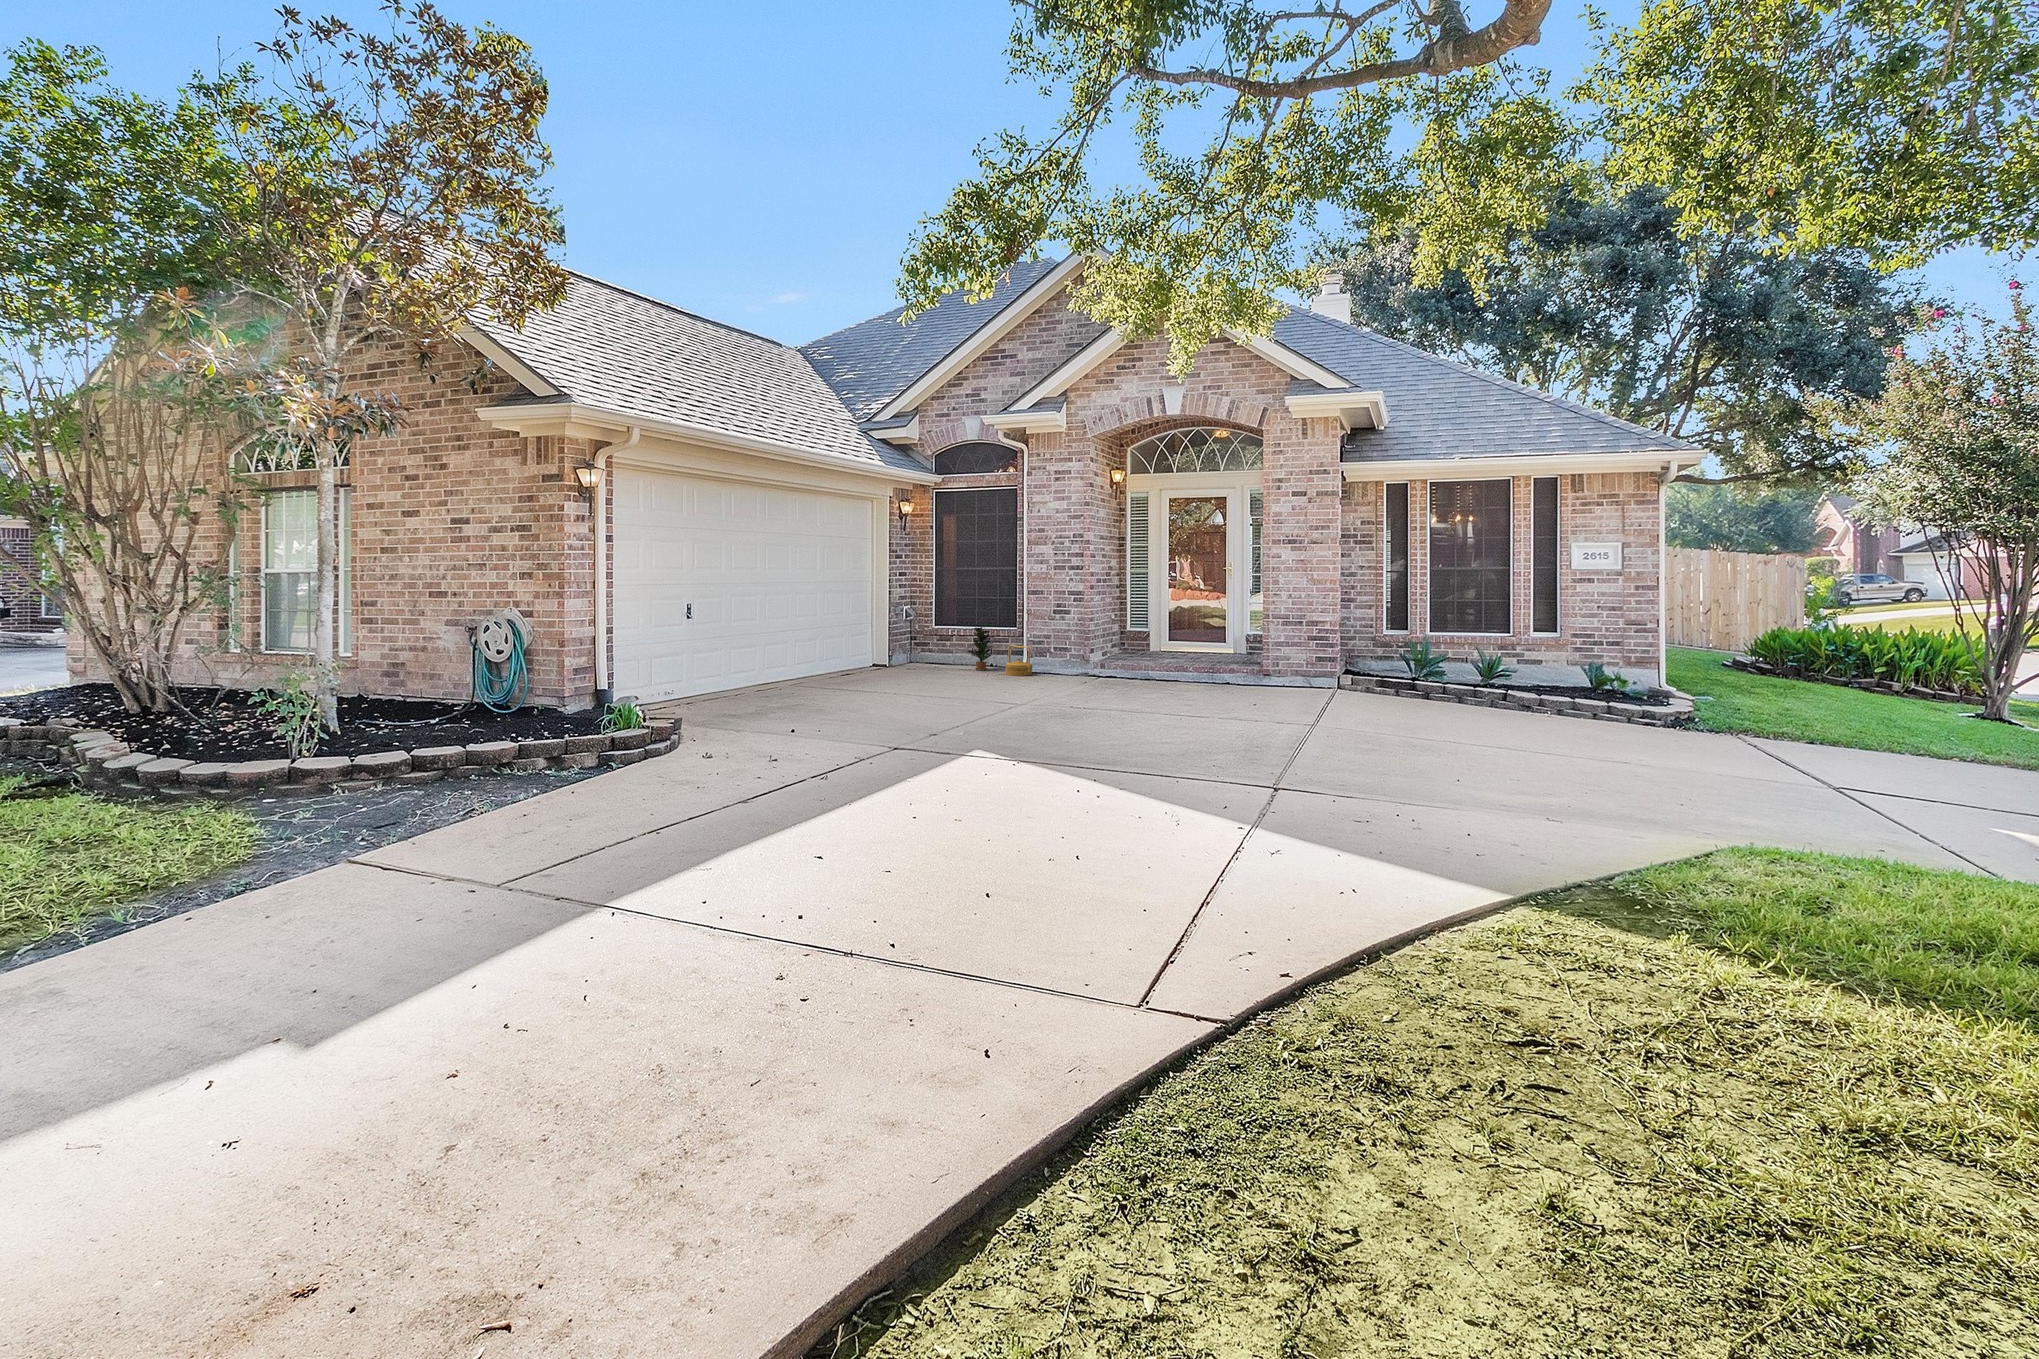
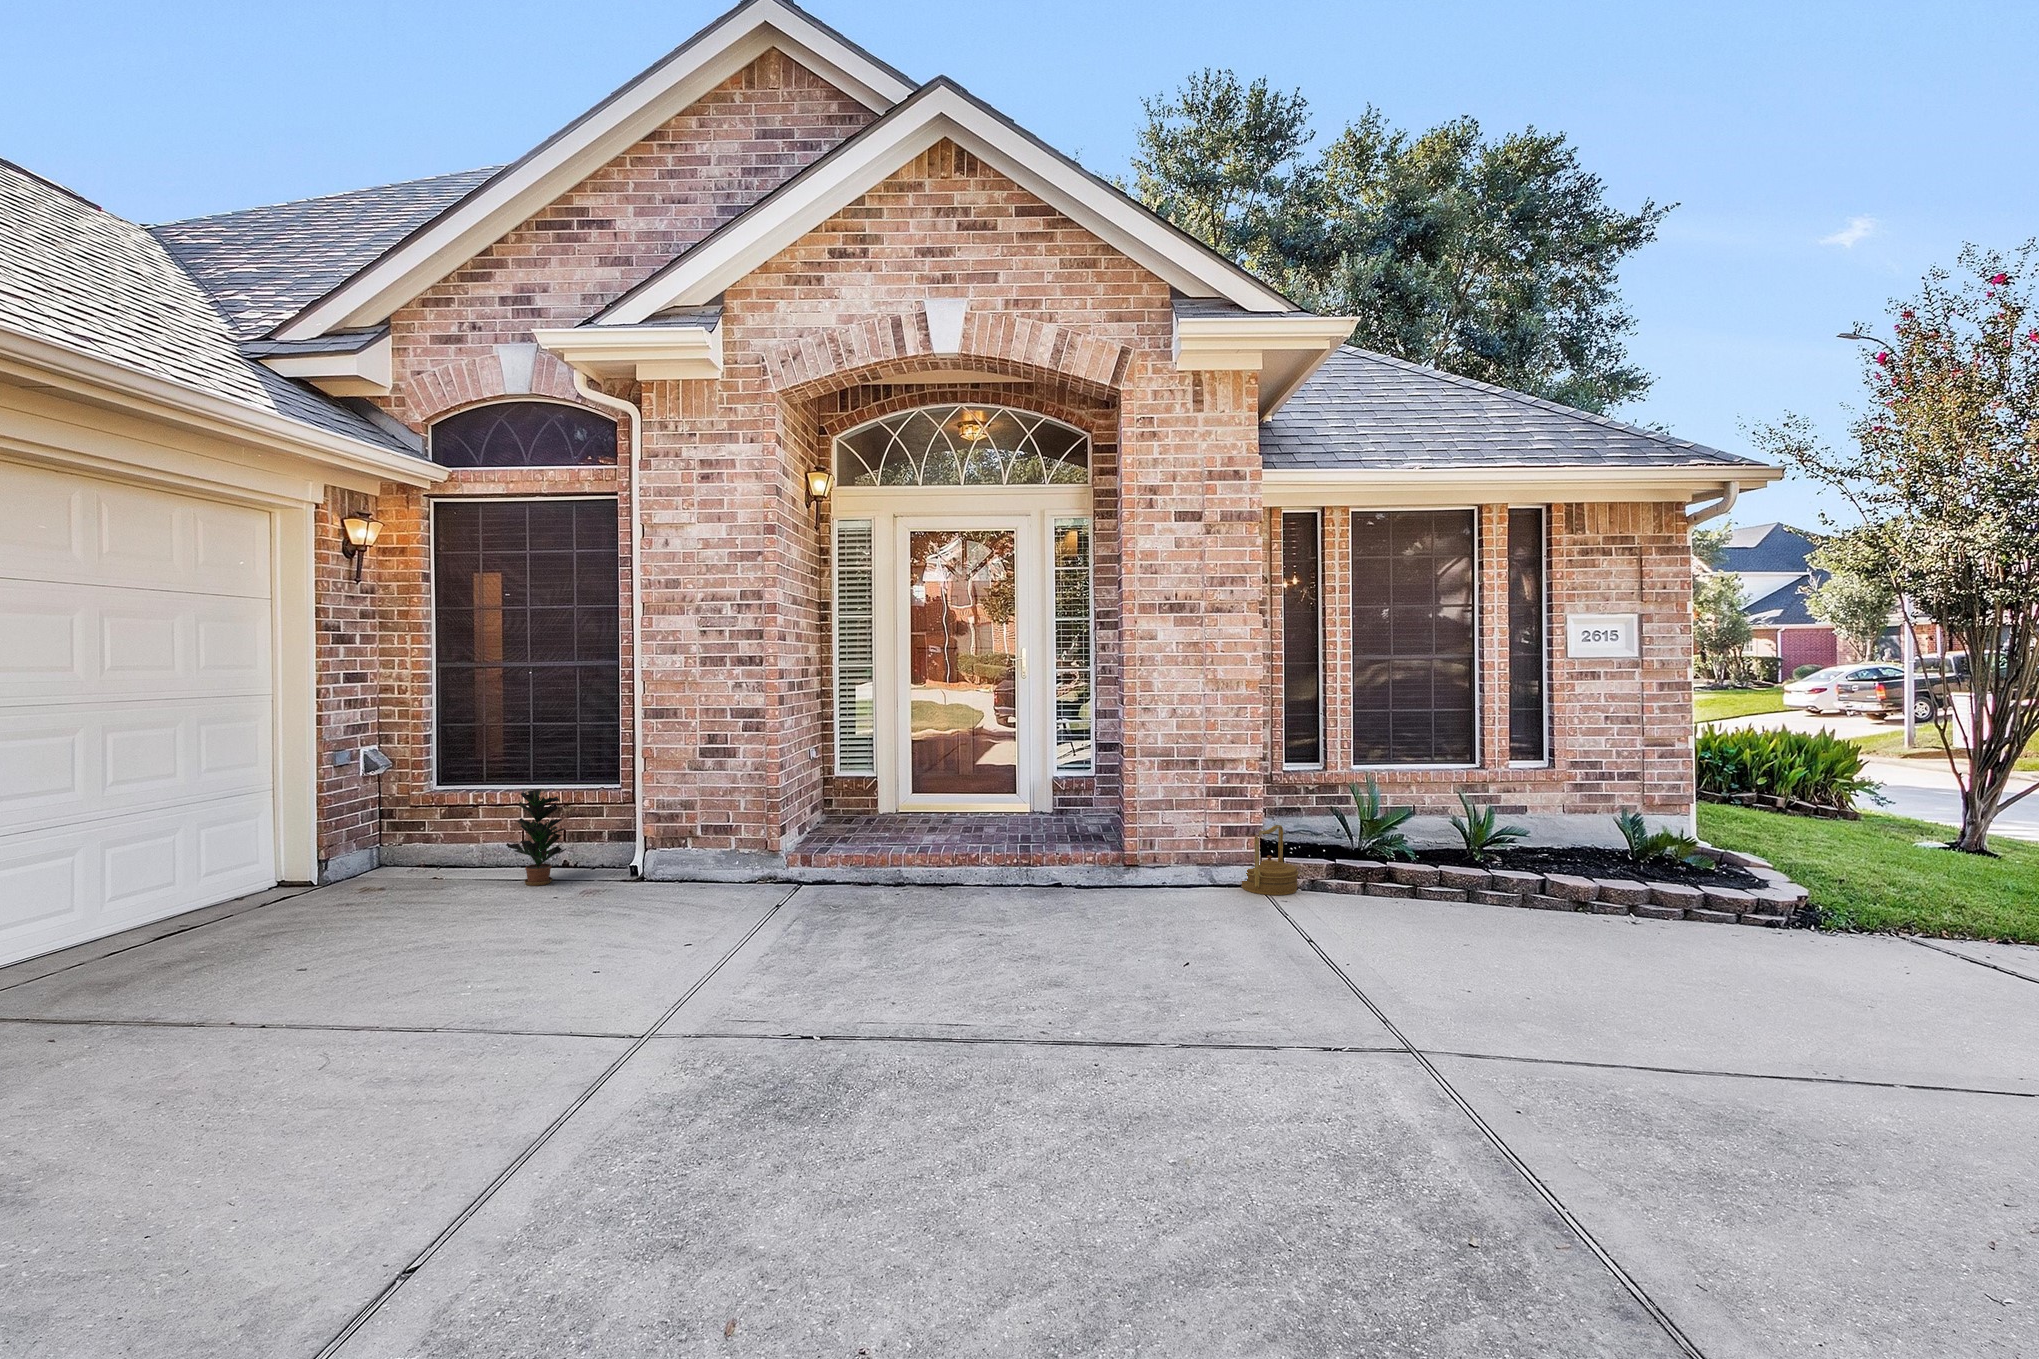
woven basket: present [1006,645,1032,676] -> present [1242,825,1298,895]

